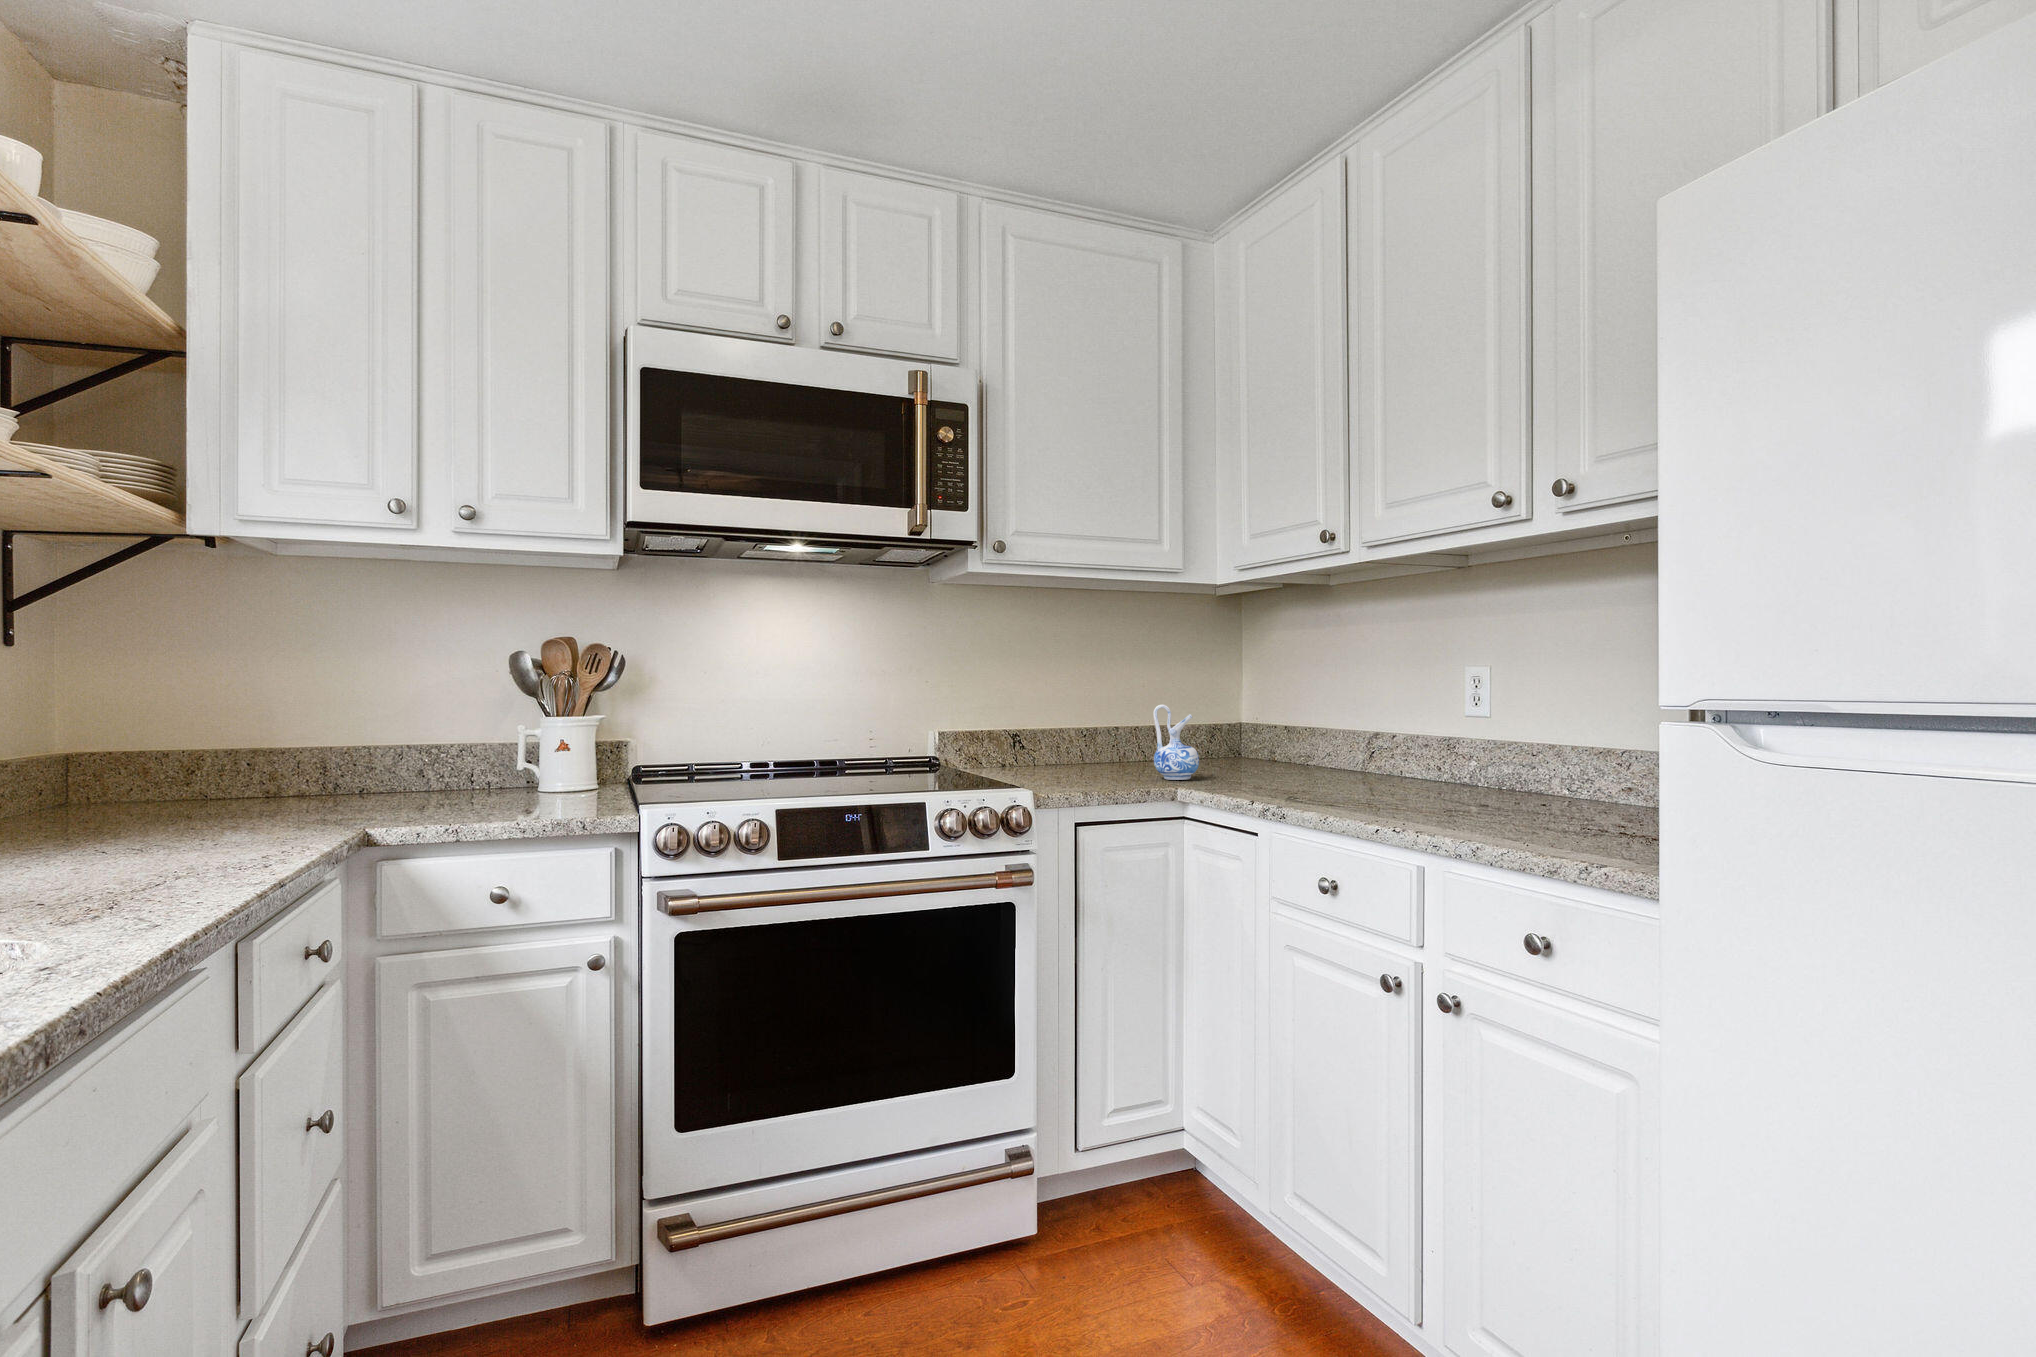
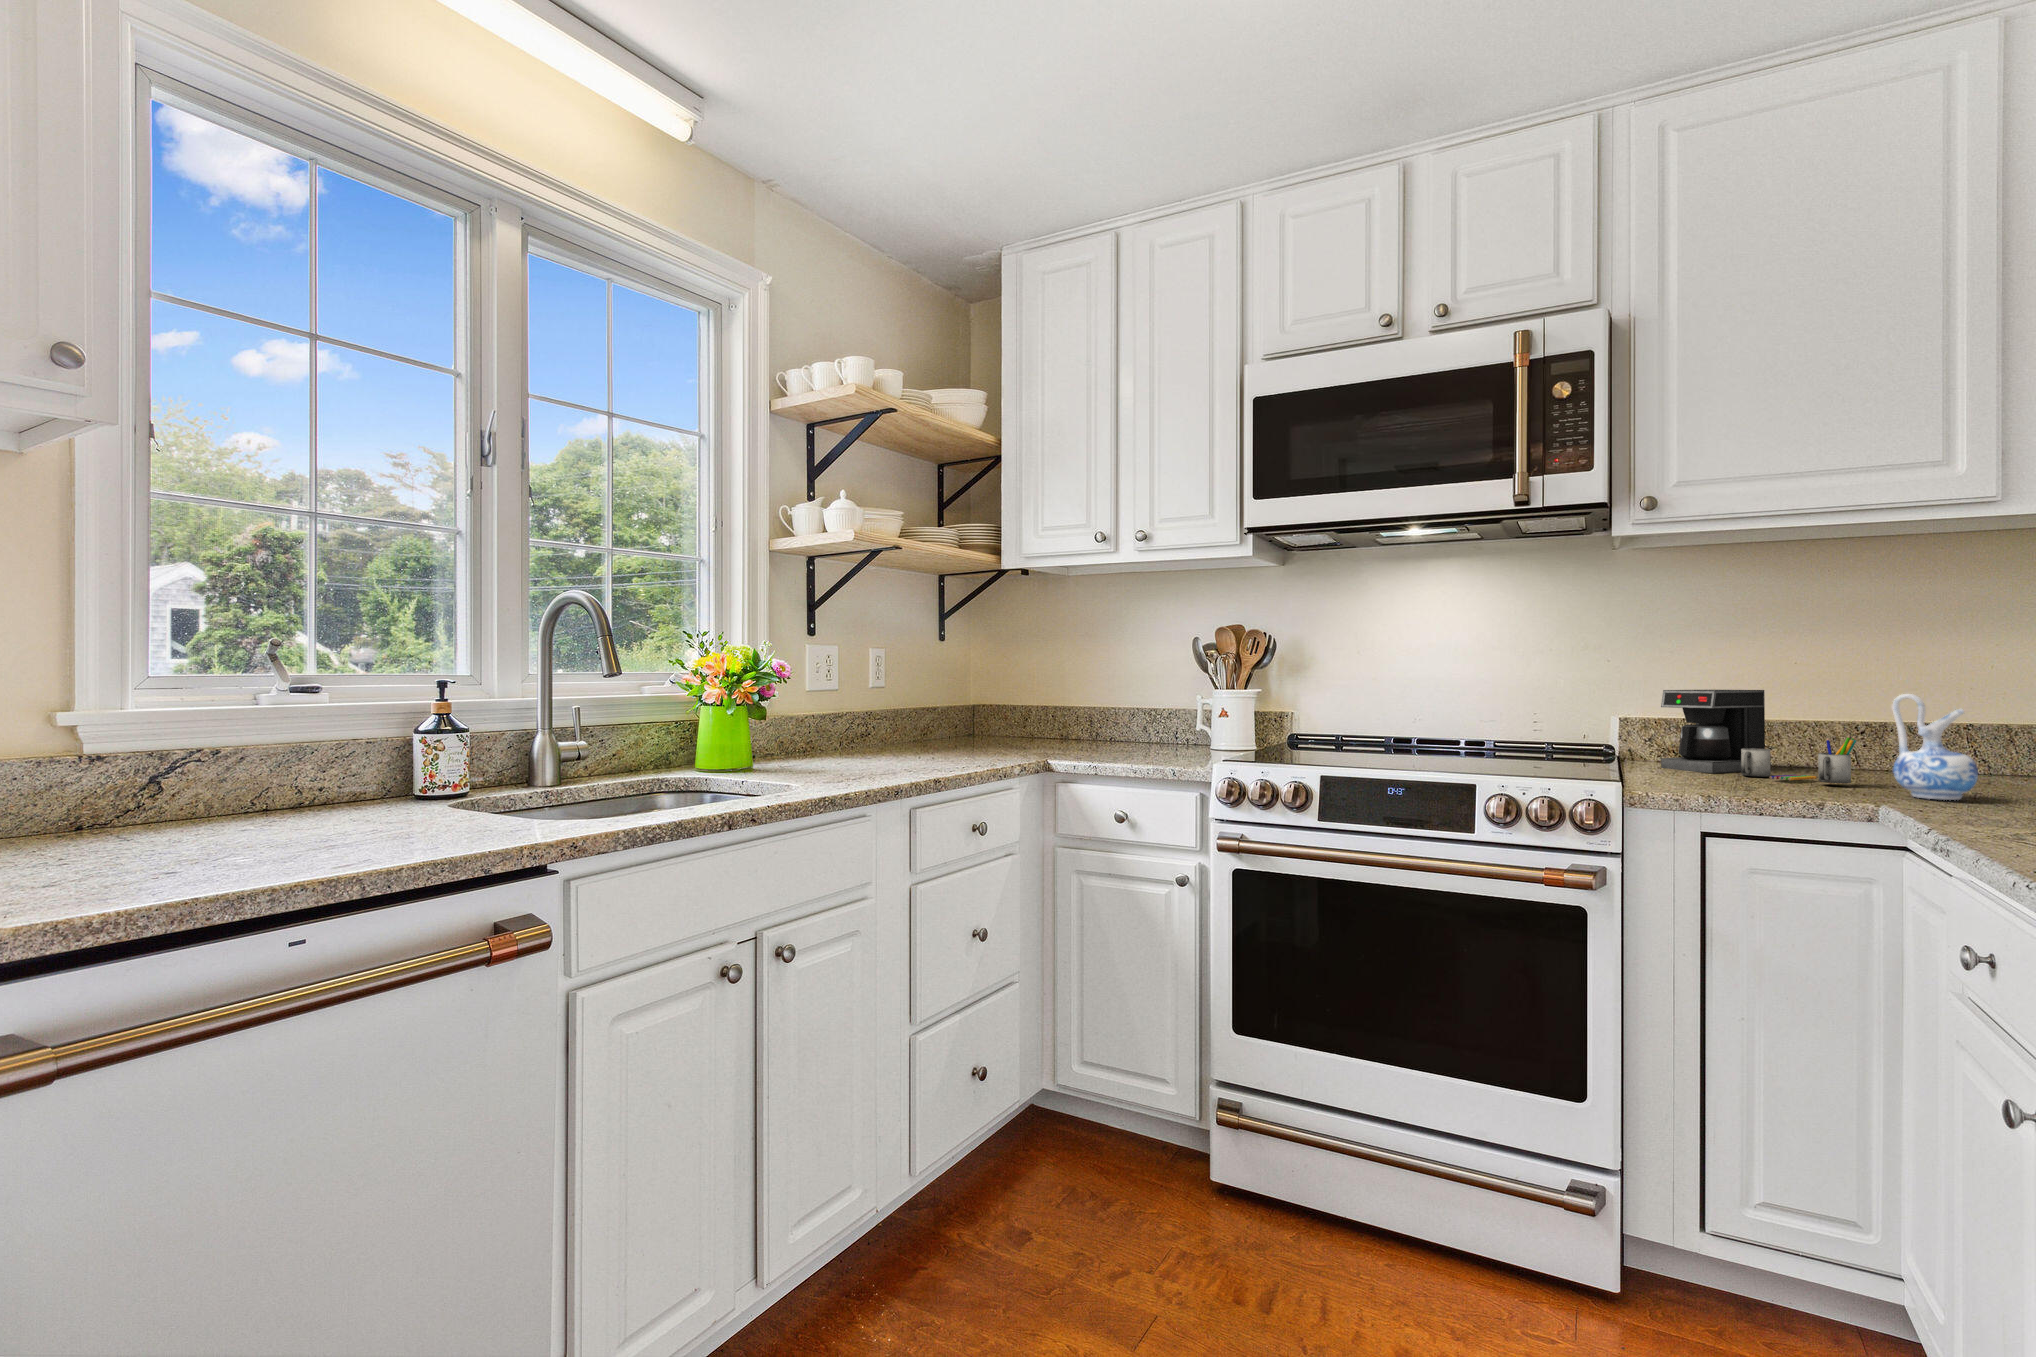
coffee maker: none [984,704,1125,775] -> present [1661,690,1858,783]

